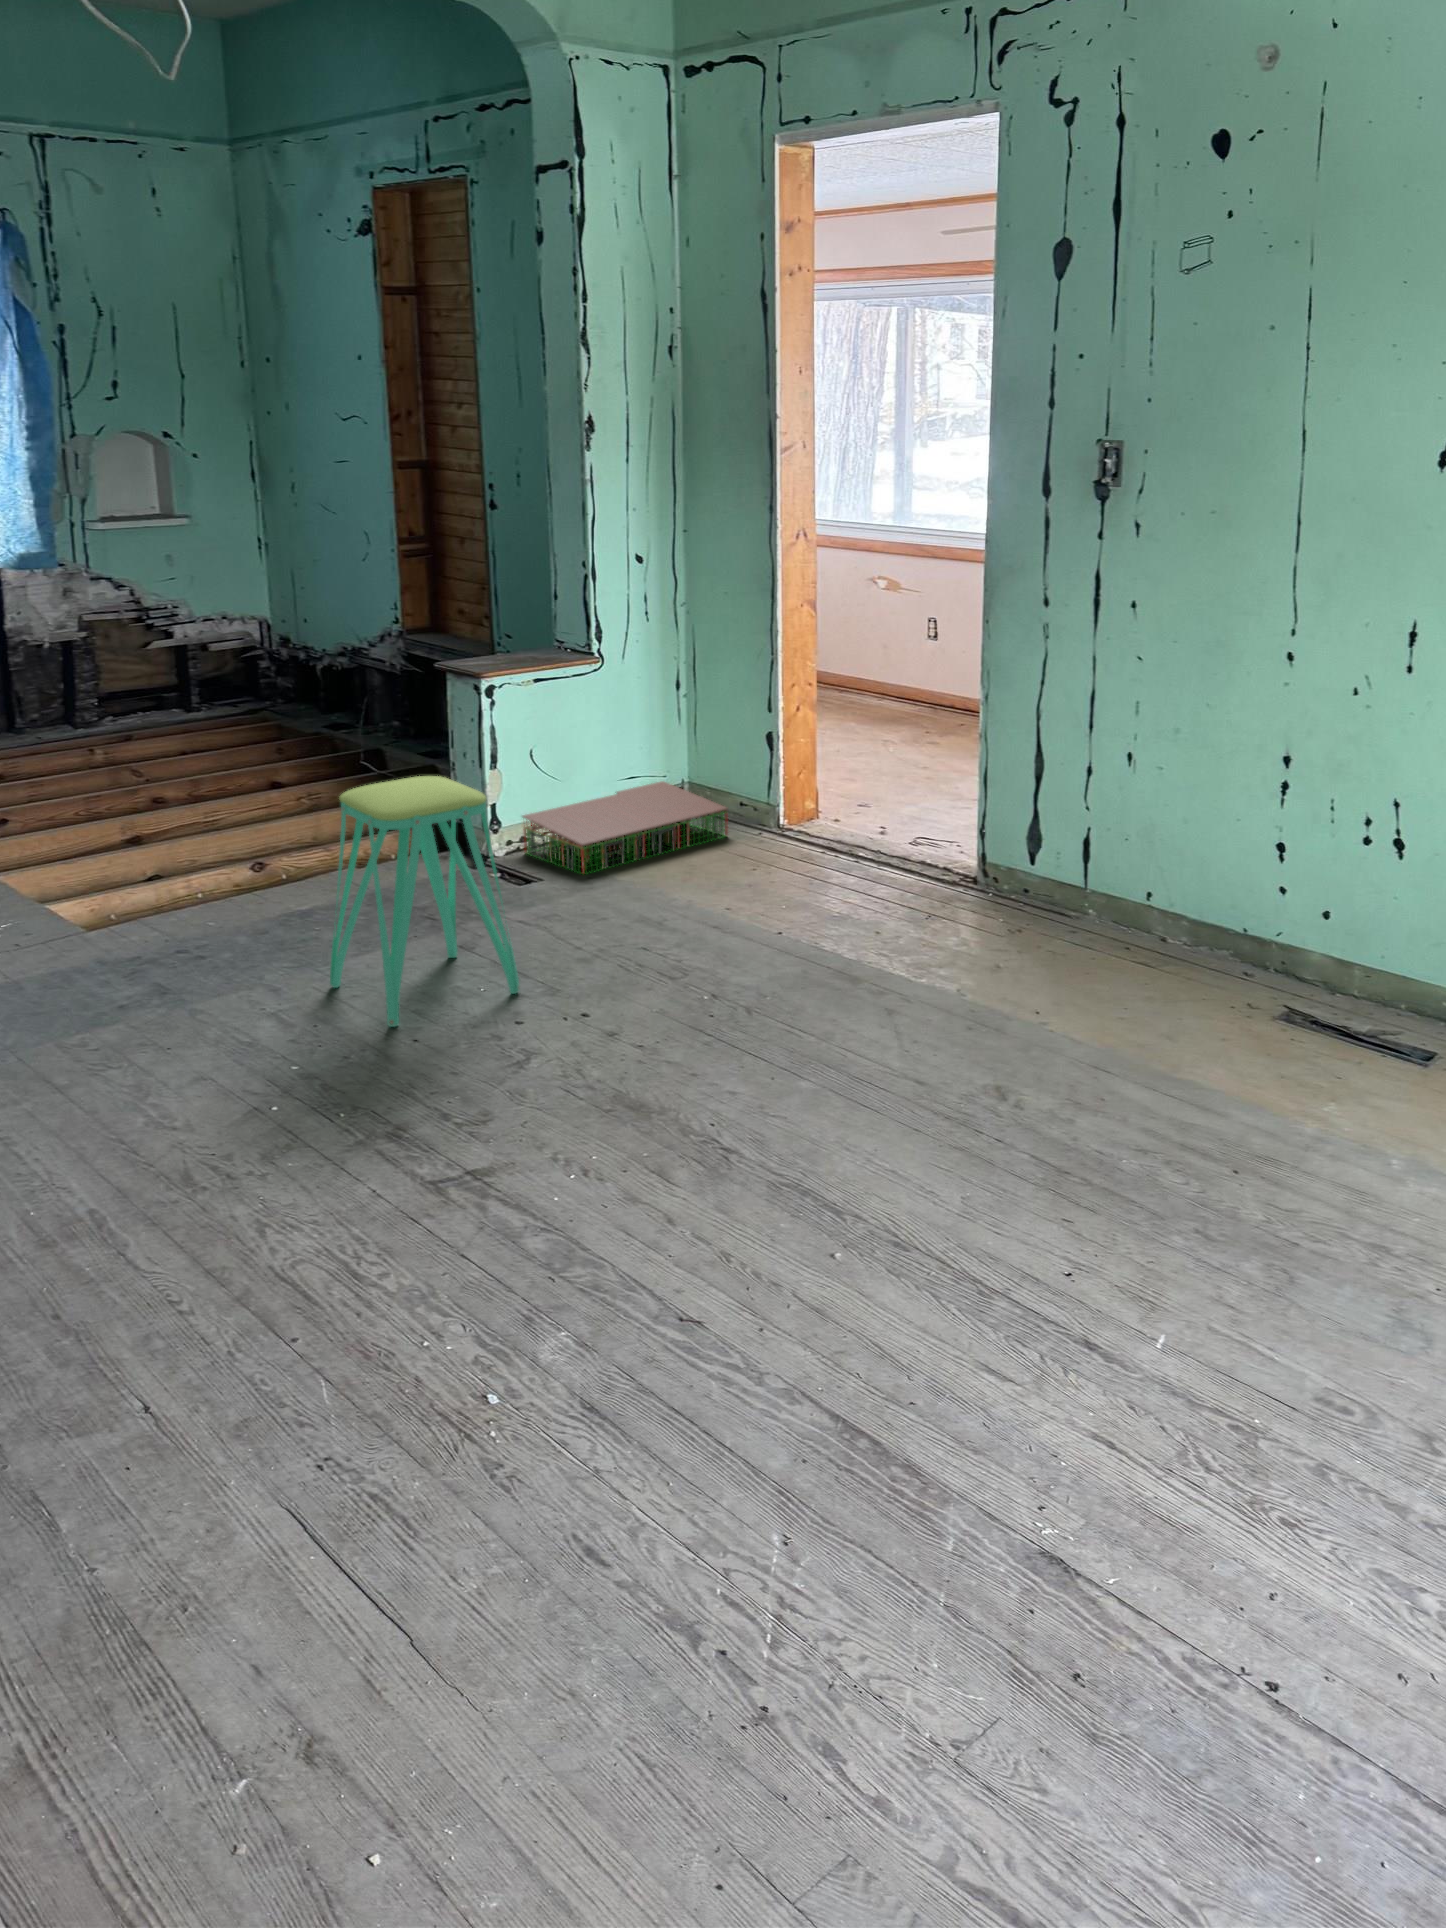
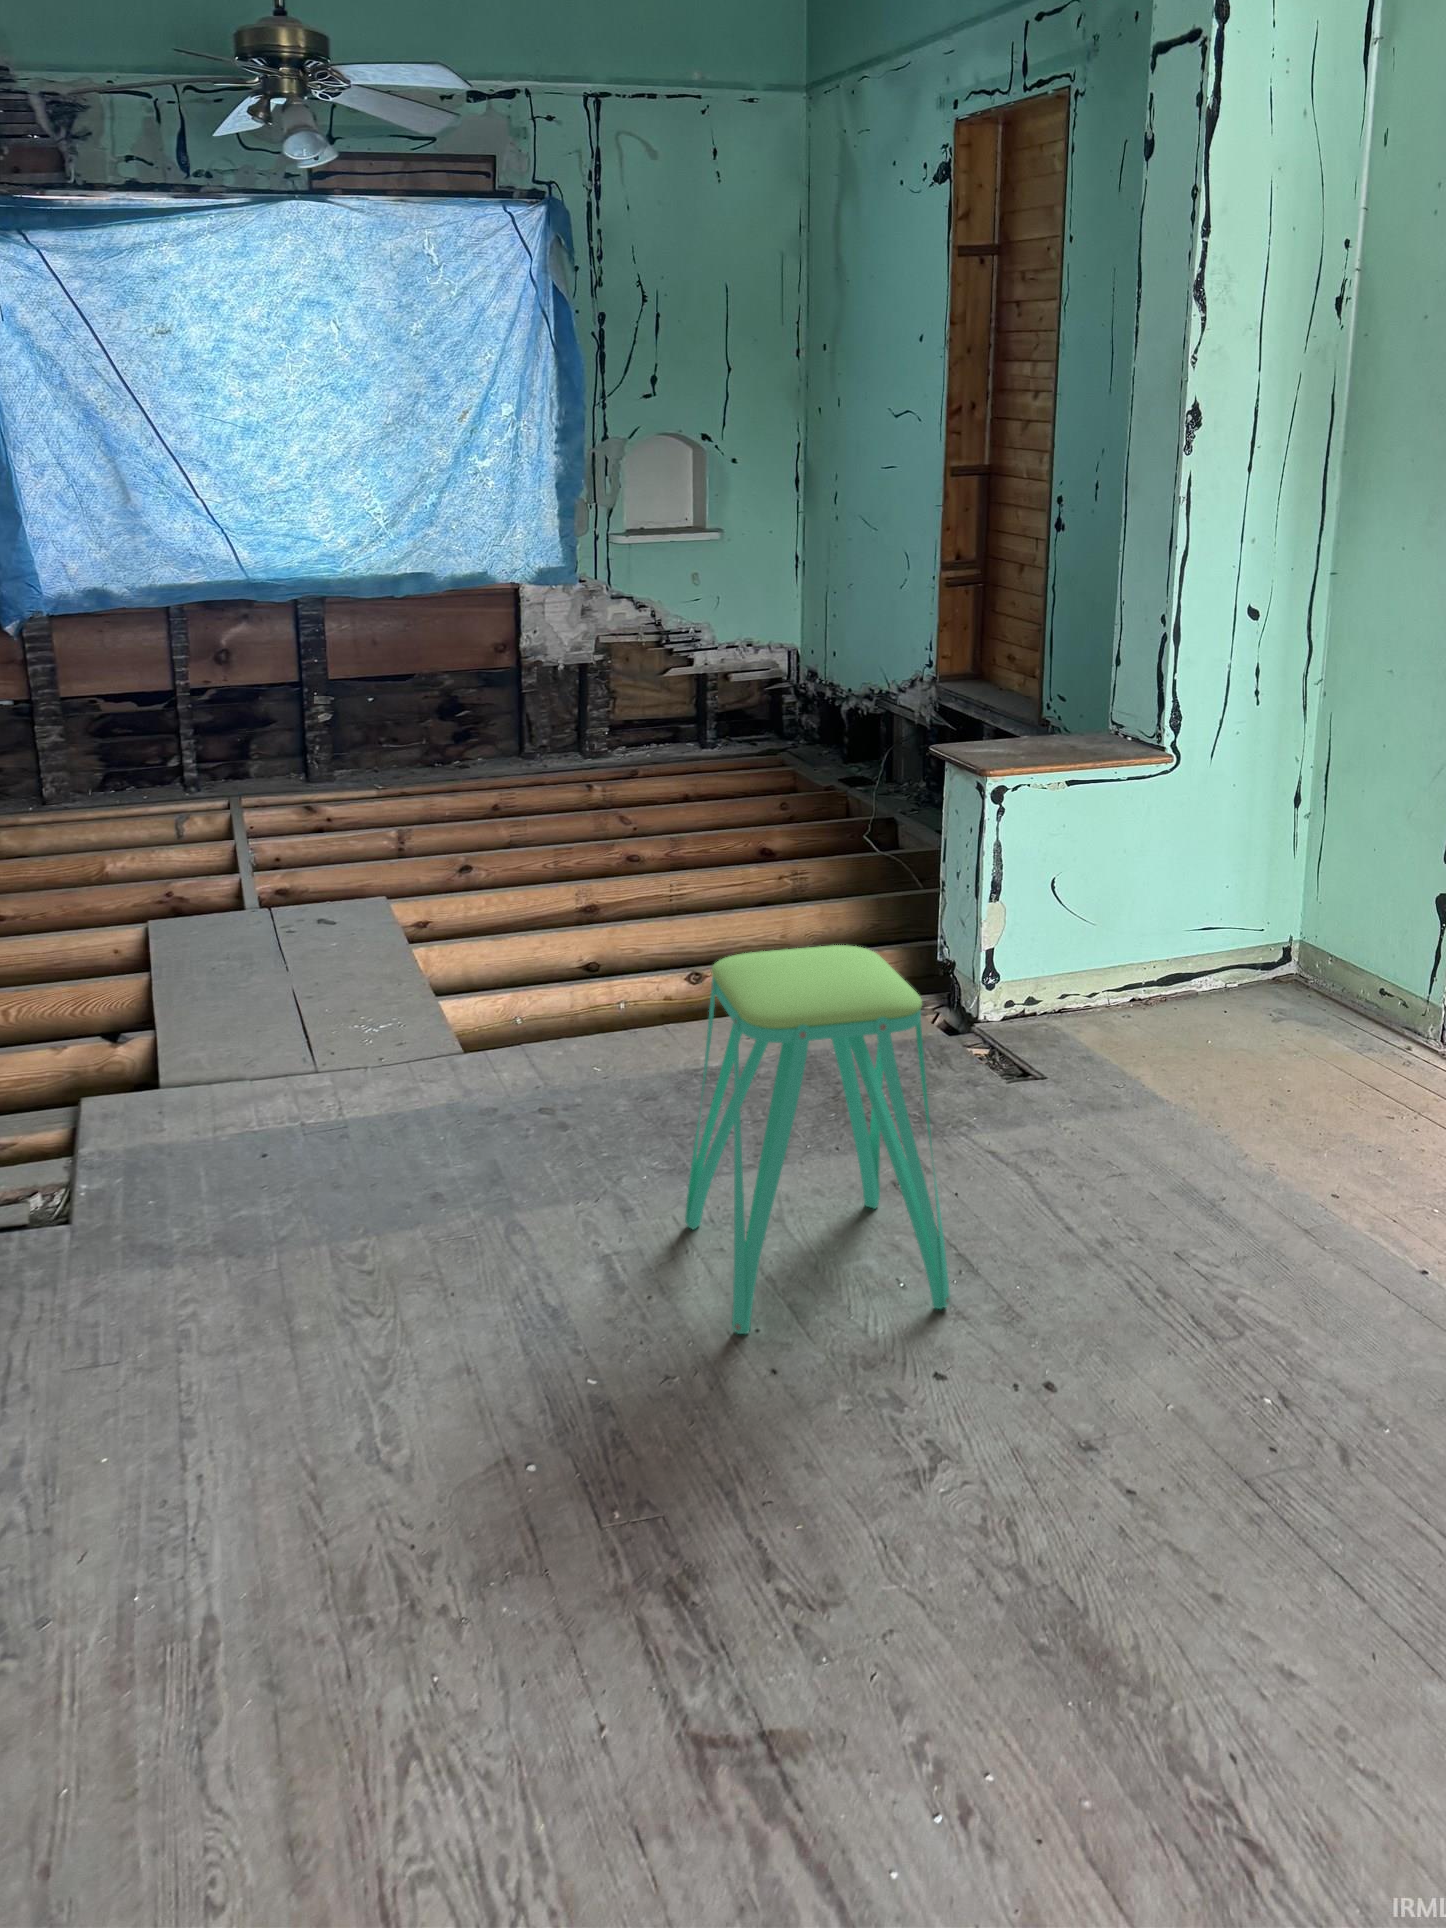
storage bin: present [522,781,728,874] -> none [1030,939,1356,1080]

